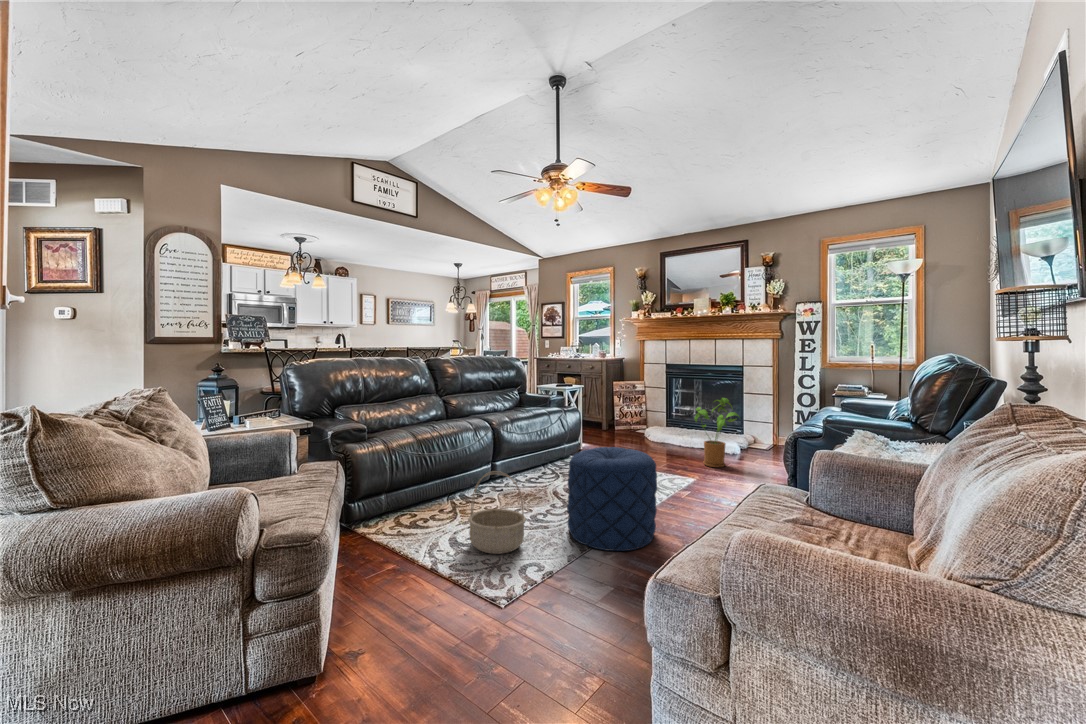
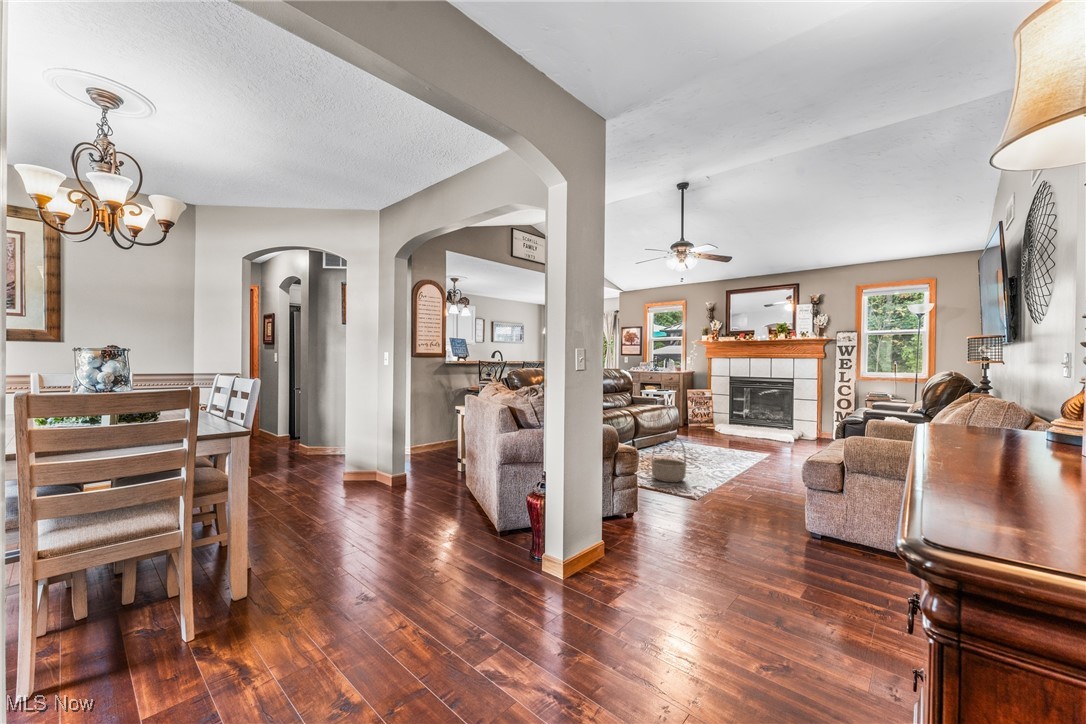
house plant: present [695,398,738,467] -> none [765,400,800,449]
pouf: present [567,447,657,551] -> none [704,425,764,483]

